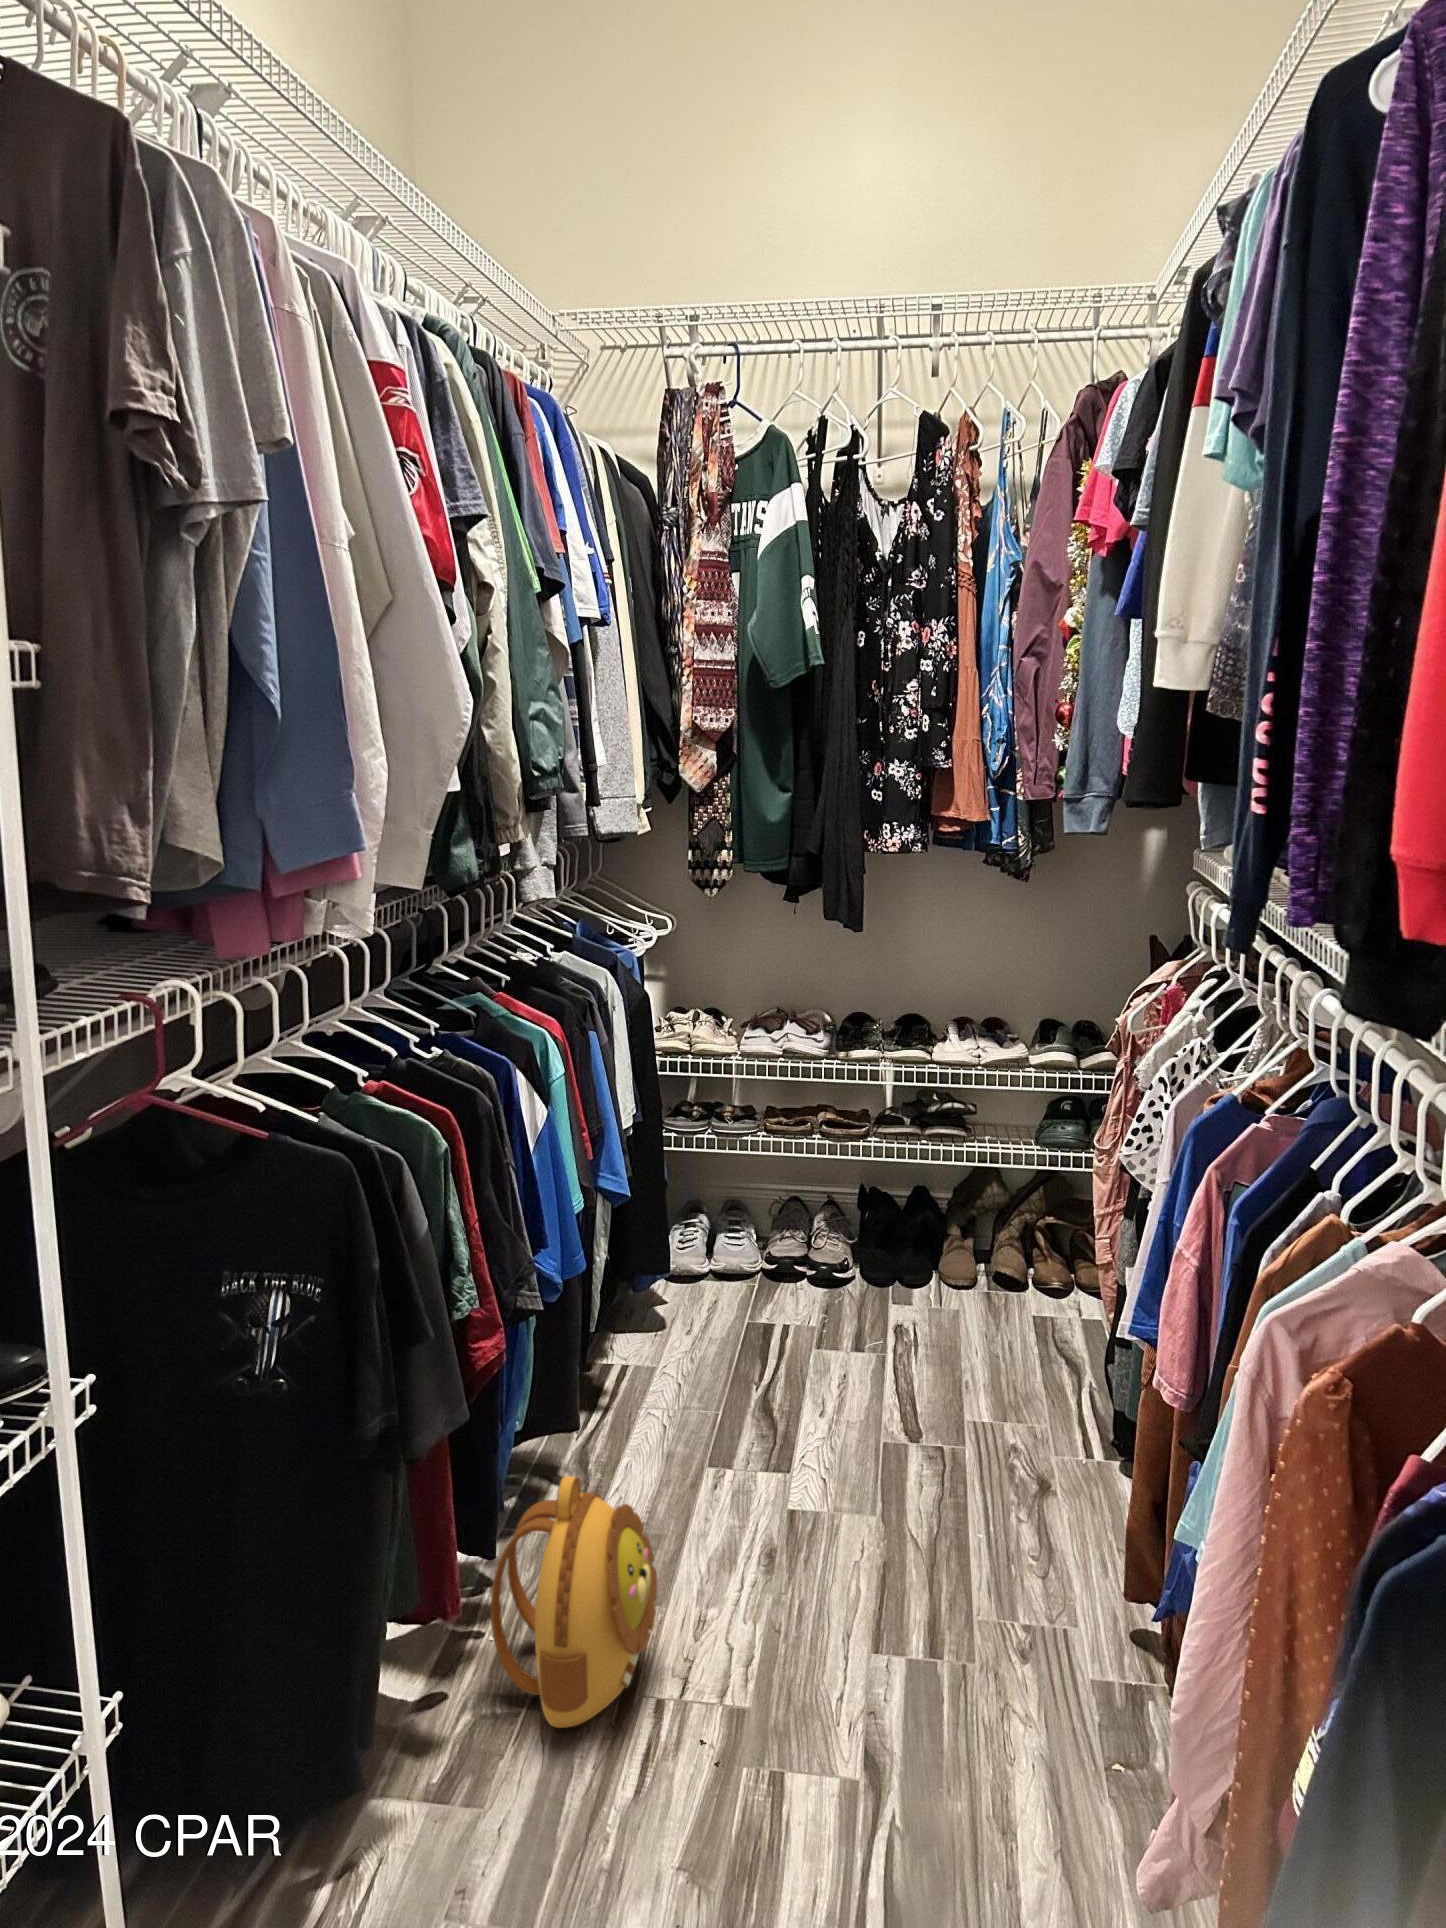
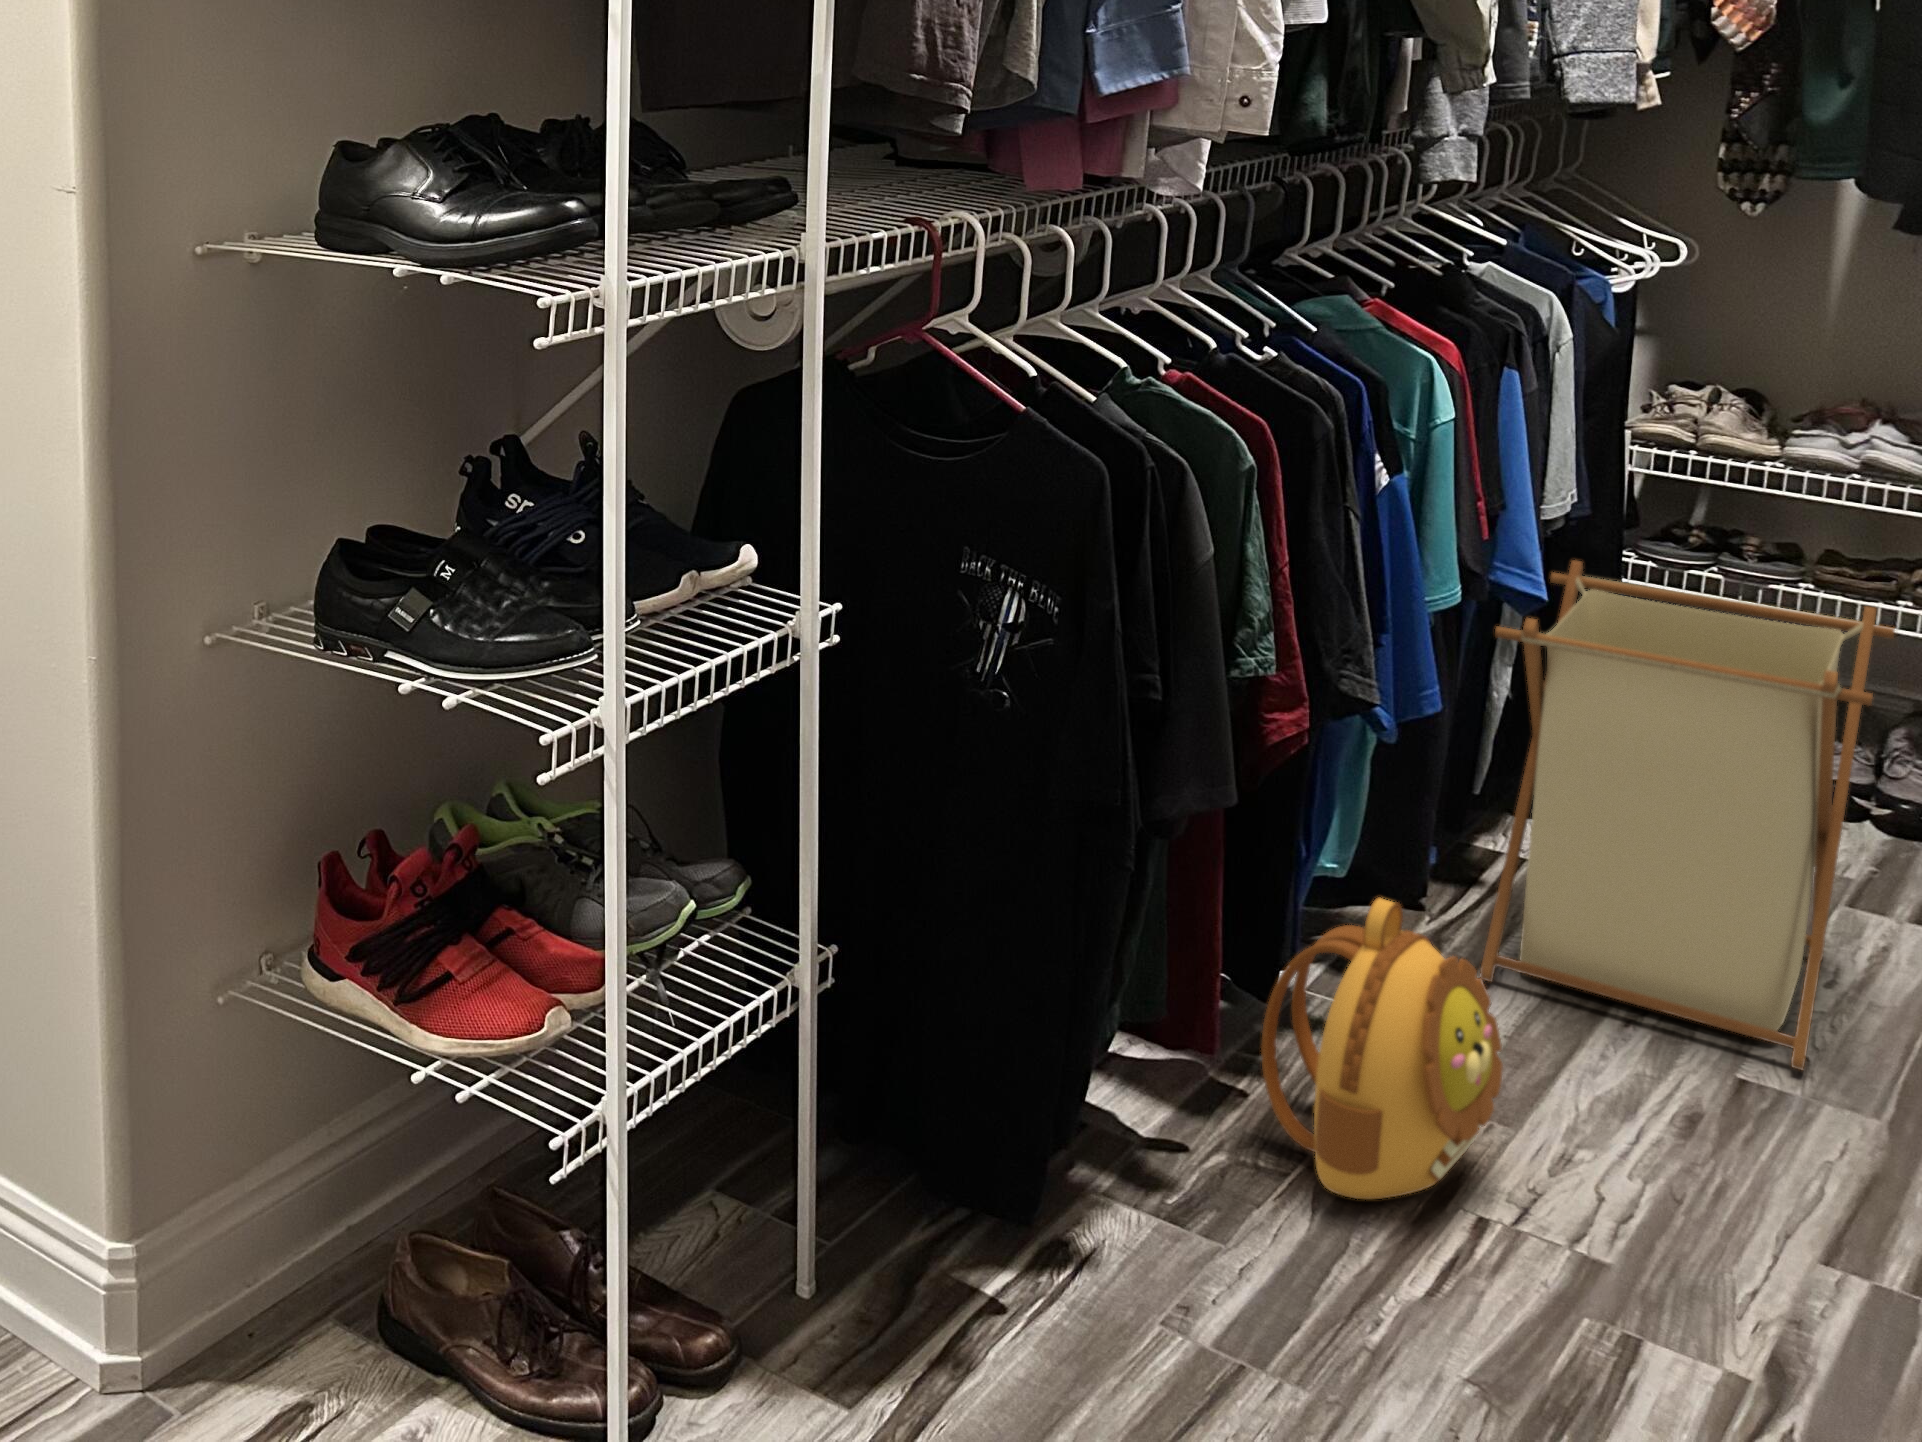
laundry basket: none [606,1155,832,1487] -> present [1480,560,1895,1070]

